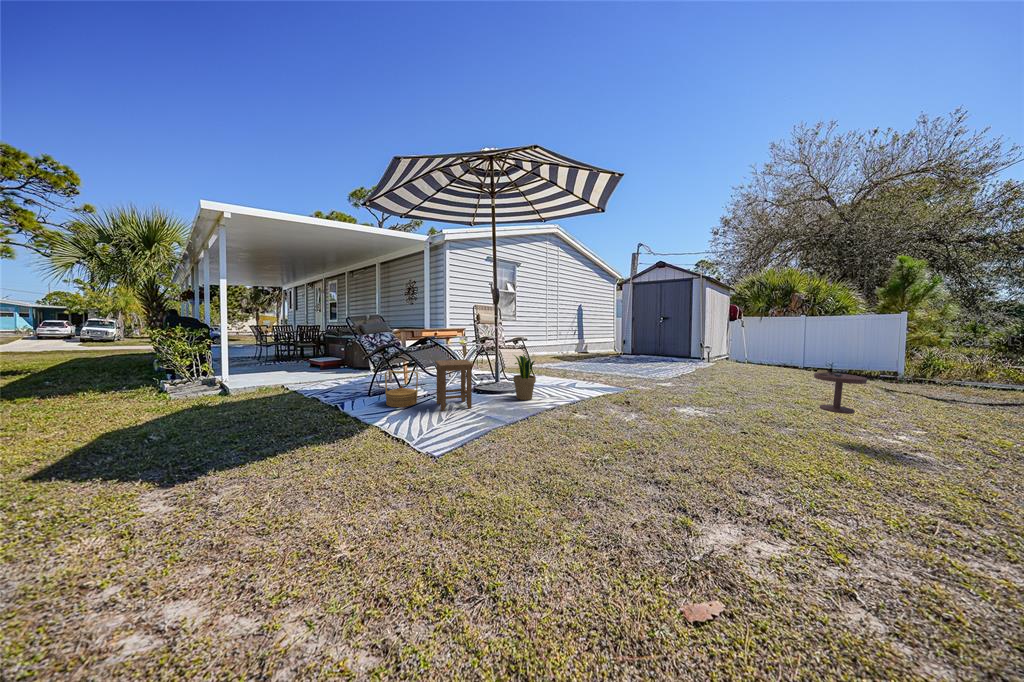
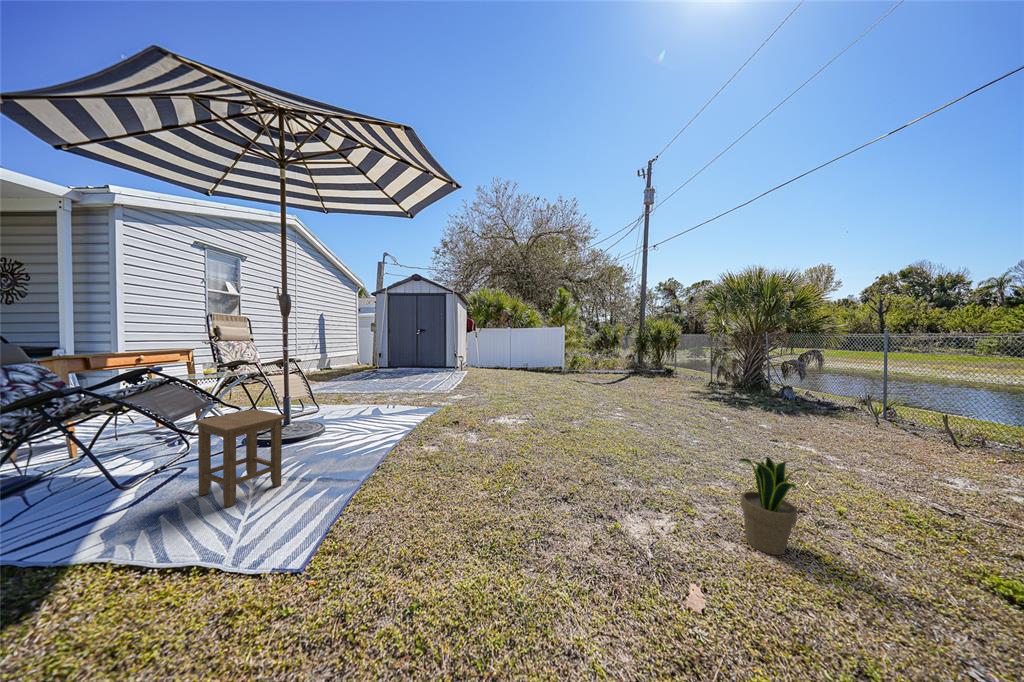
potted plant: present [513,354,536,400] -> present [738,457,803,555]
basket: present [385,370,418,407] -> none [46,448,152,536]
side table: present [814,370,867,414] -> none [596,378,625,429]

